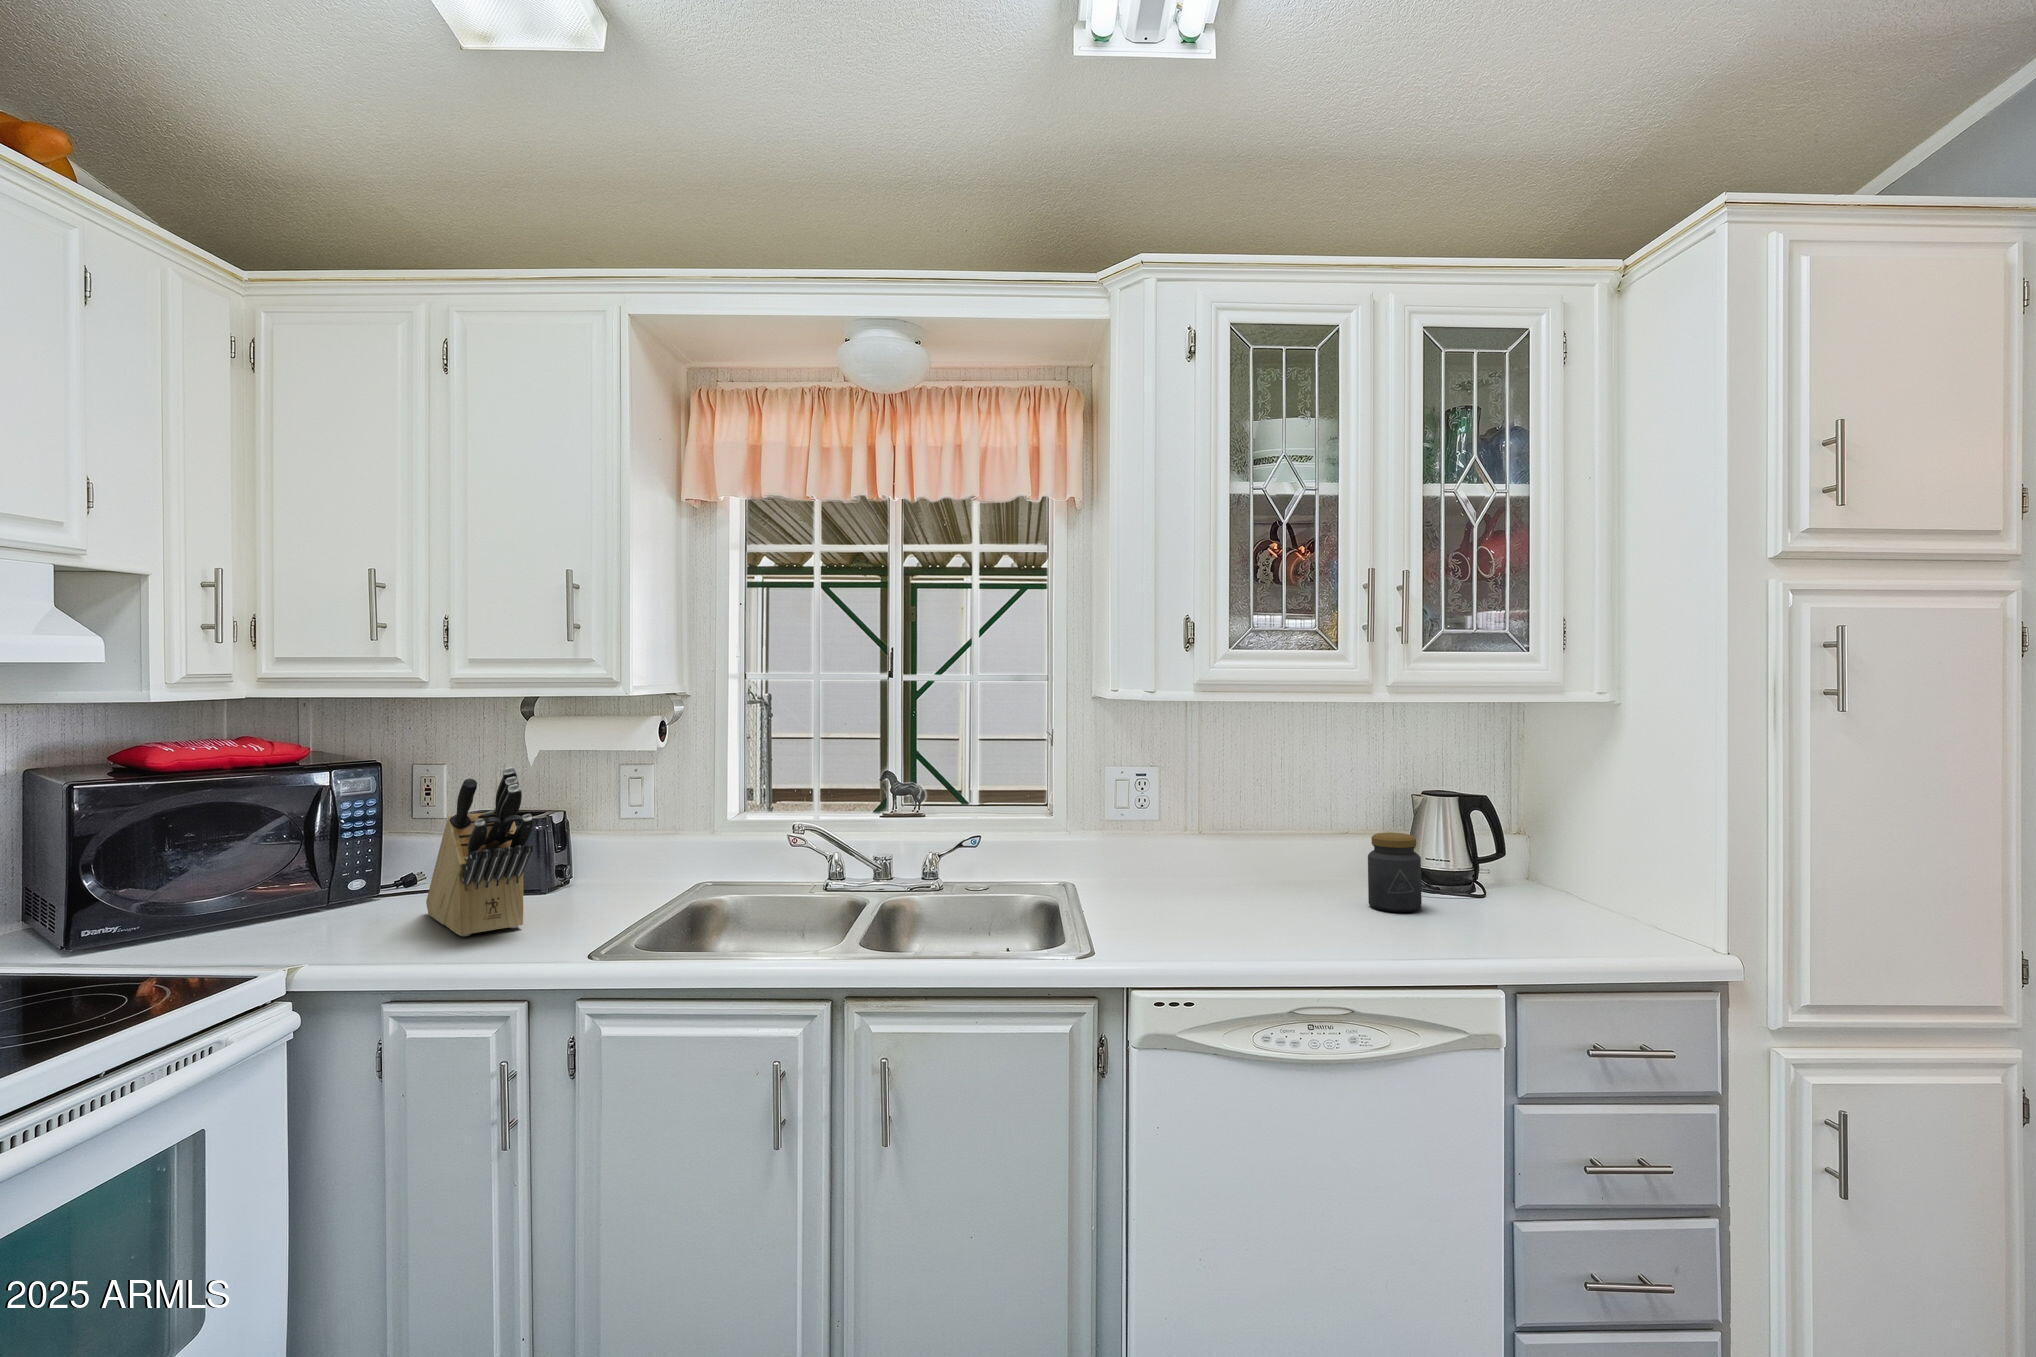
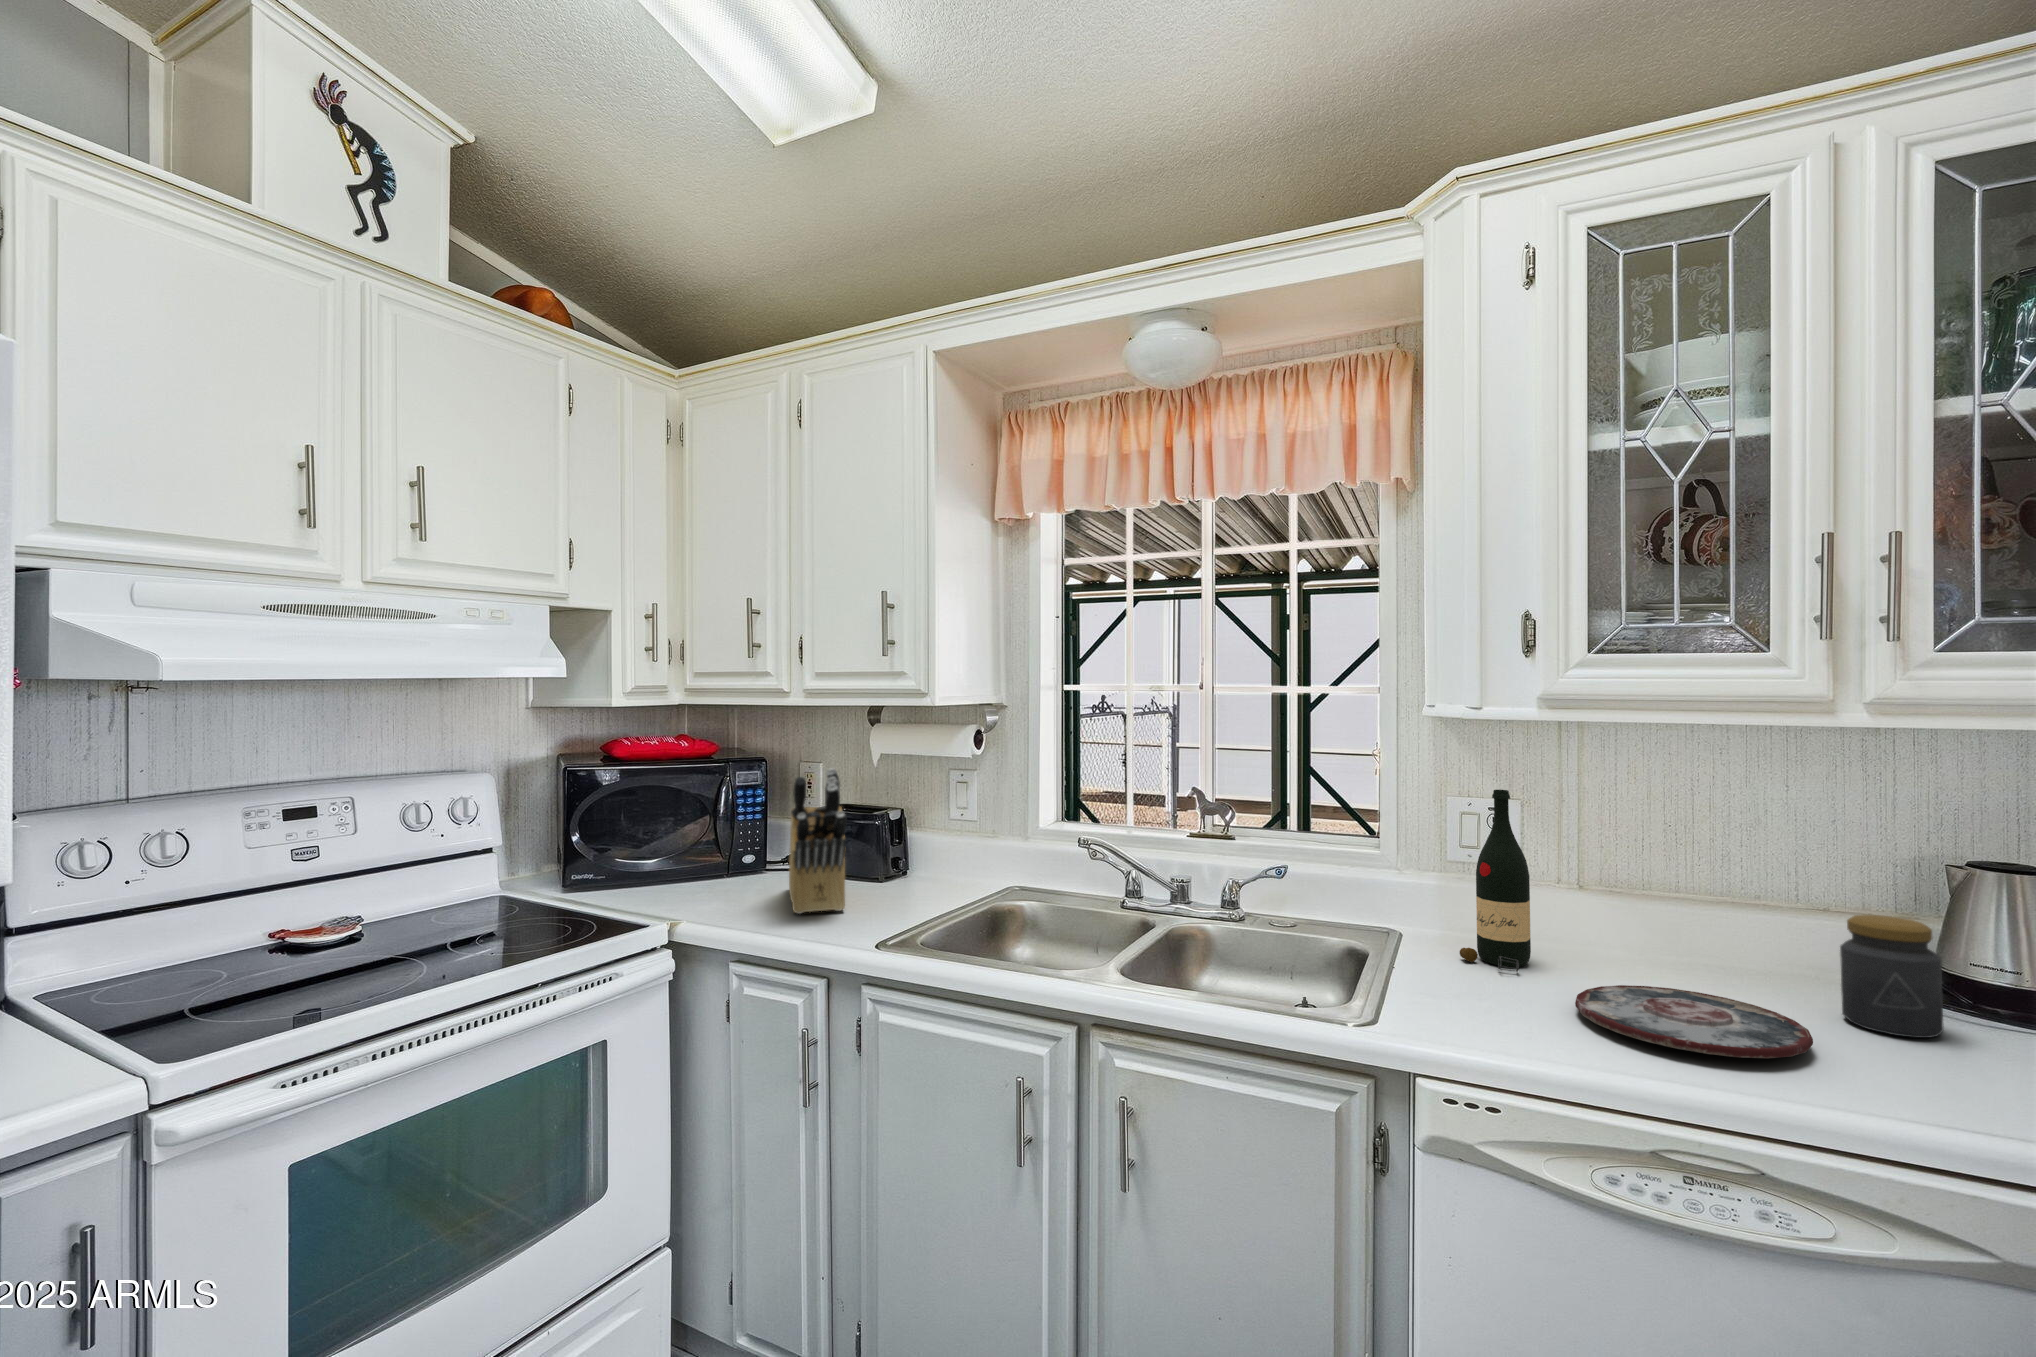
wine bottle: none [1125,759,1175,903] -> present [1460,790,1531,972]
plate: none [1220,900,1364,938] -> present [1575,985,1813,1058]

